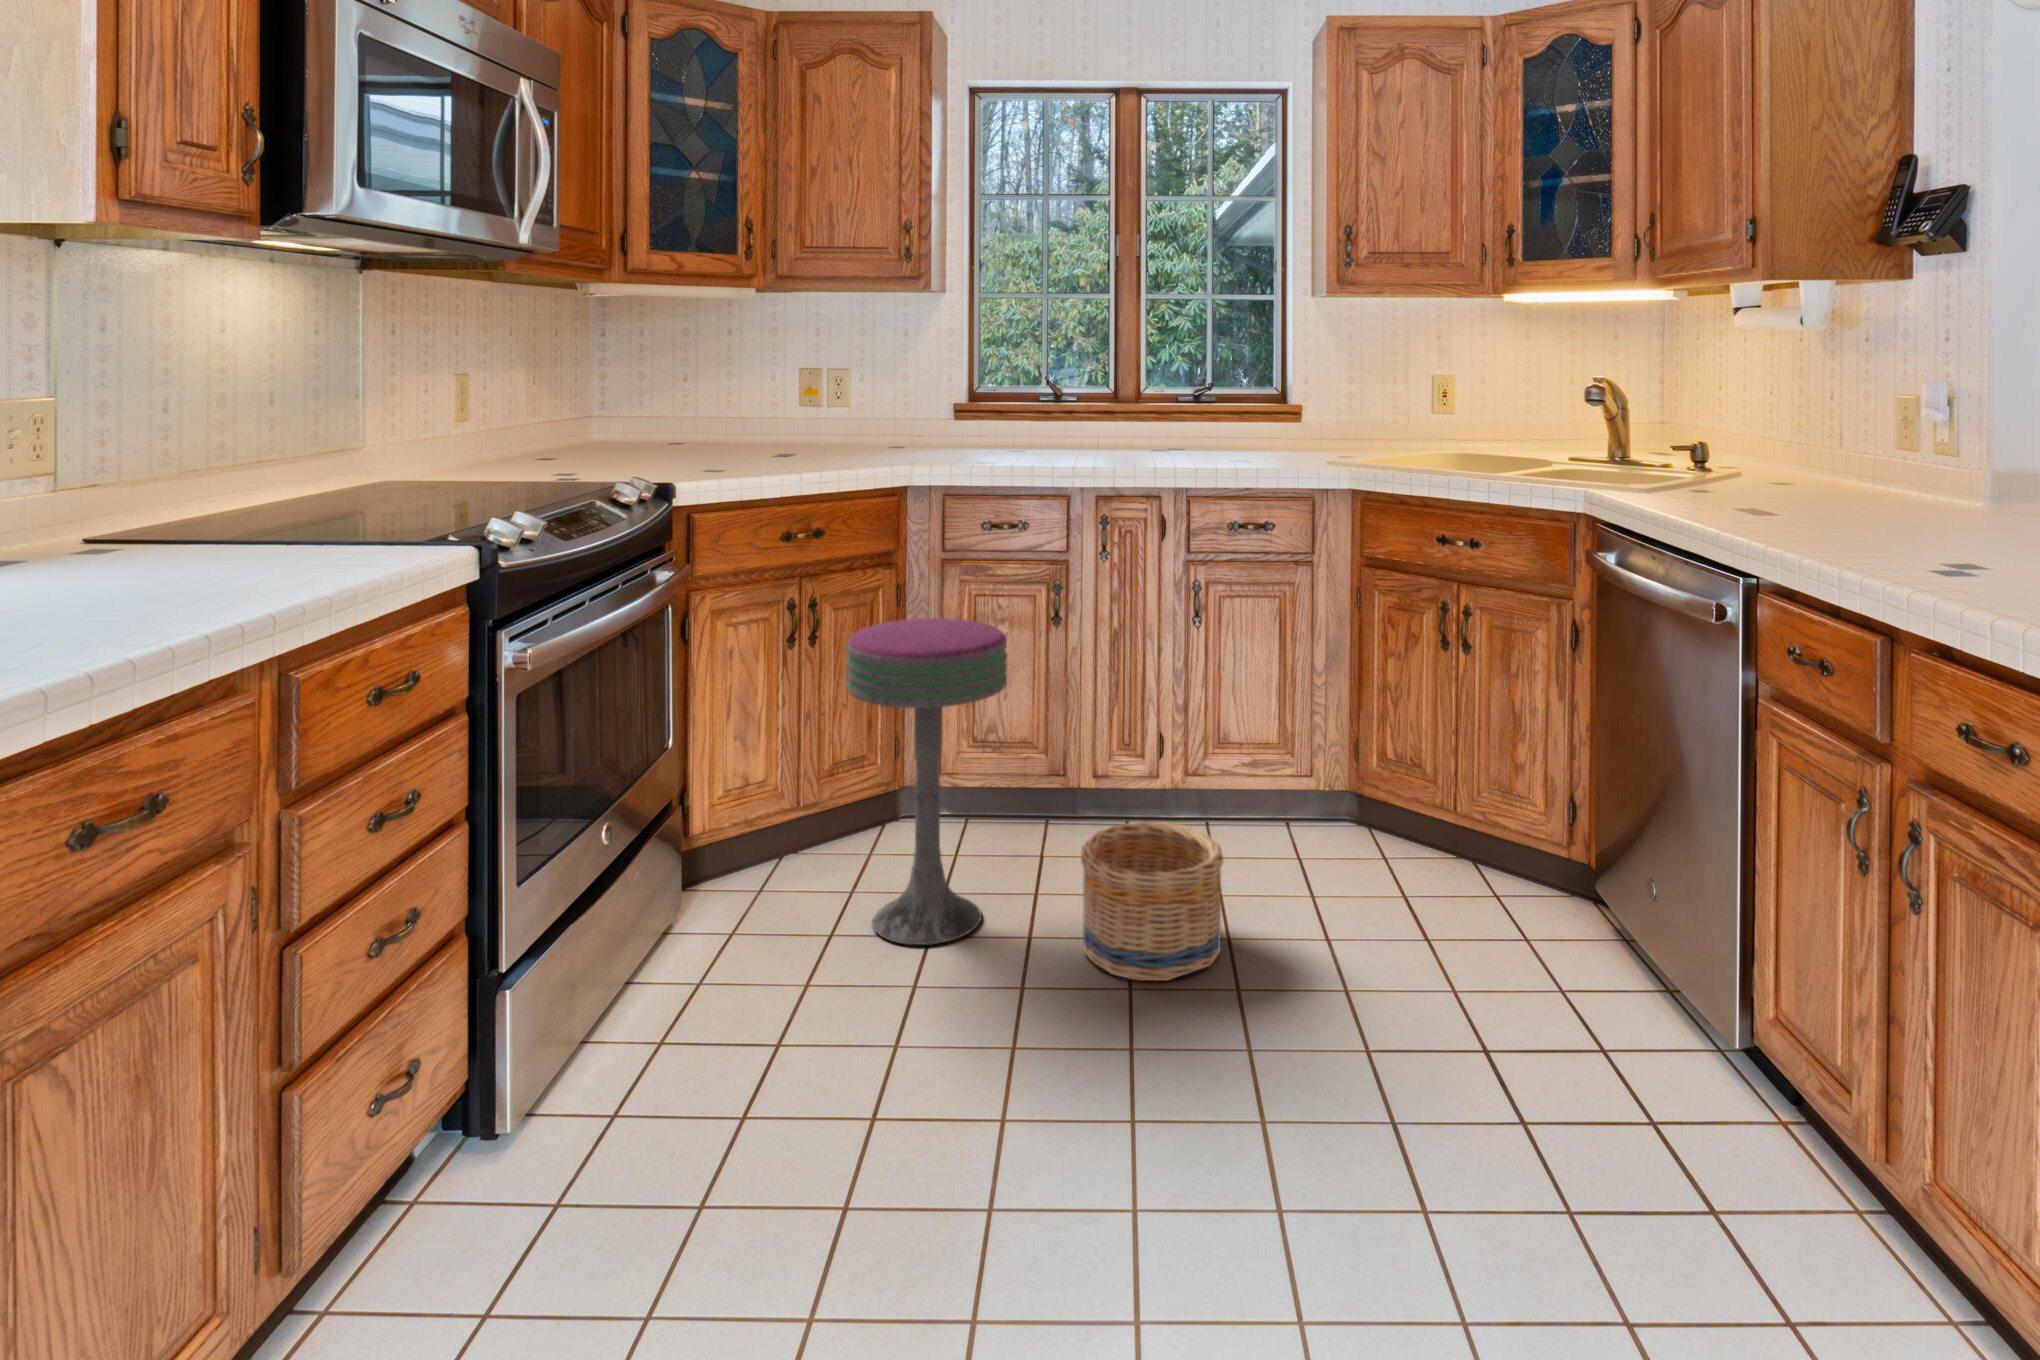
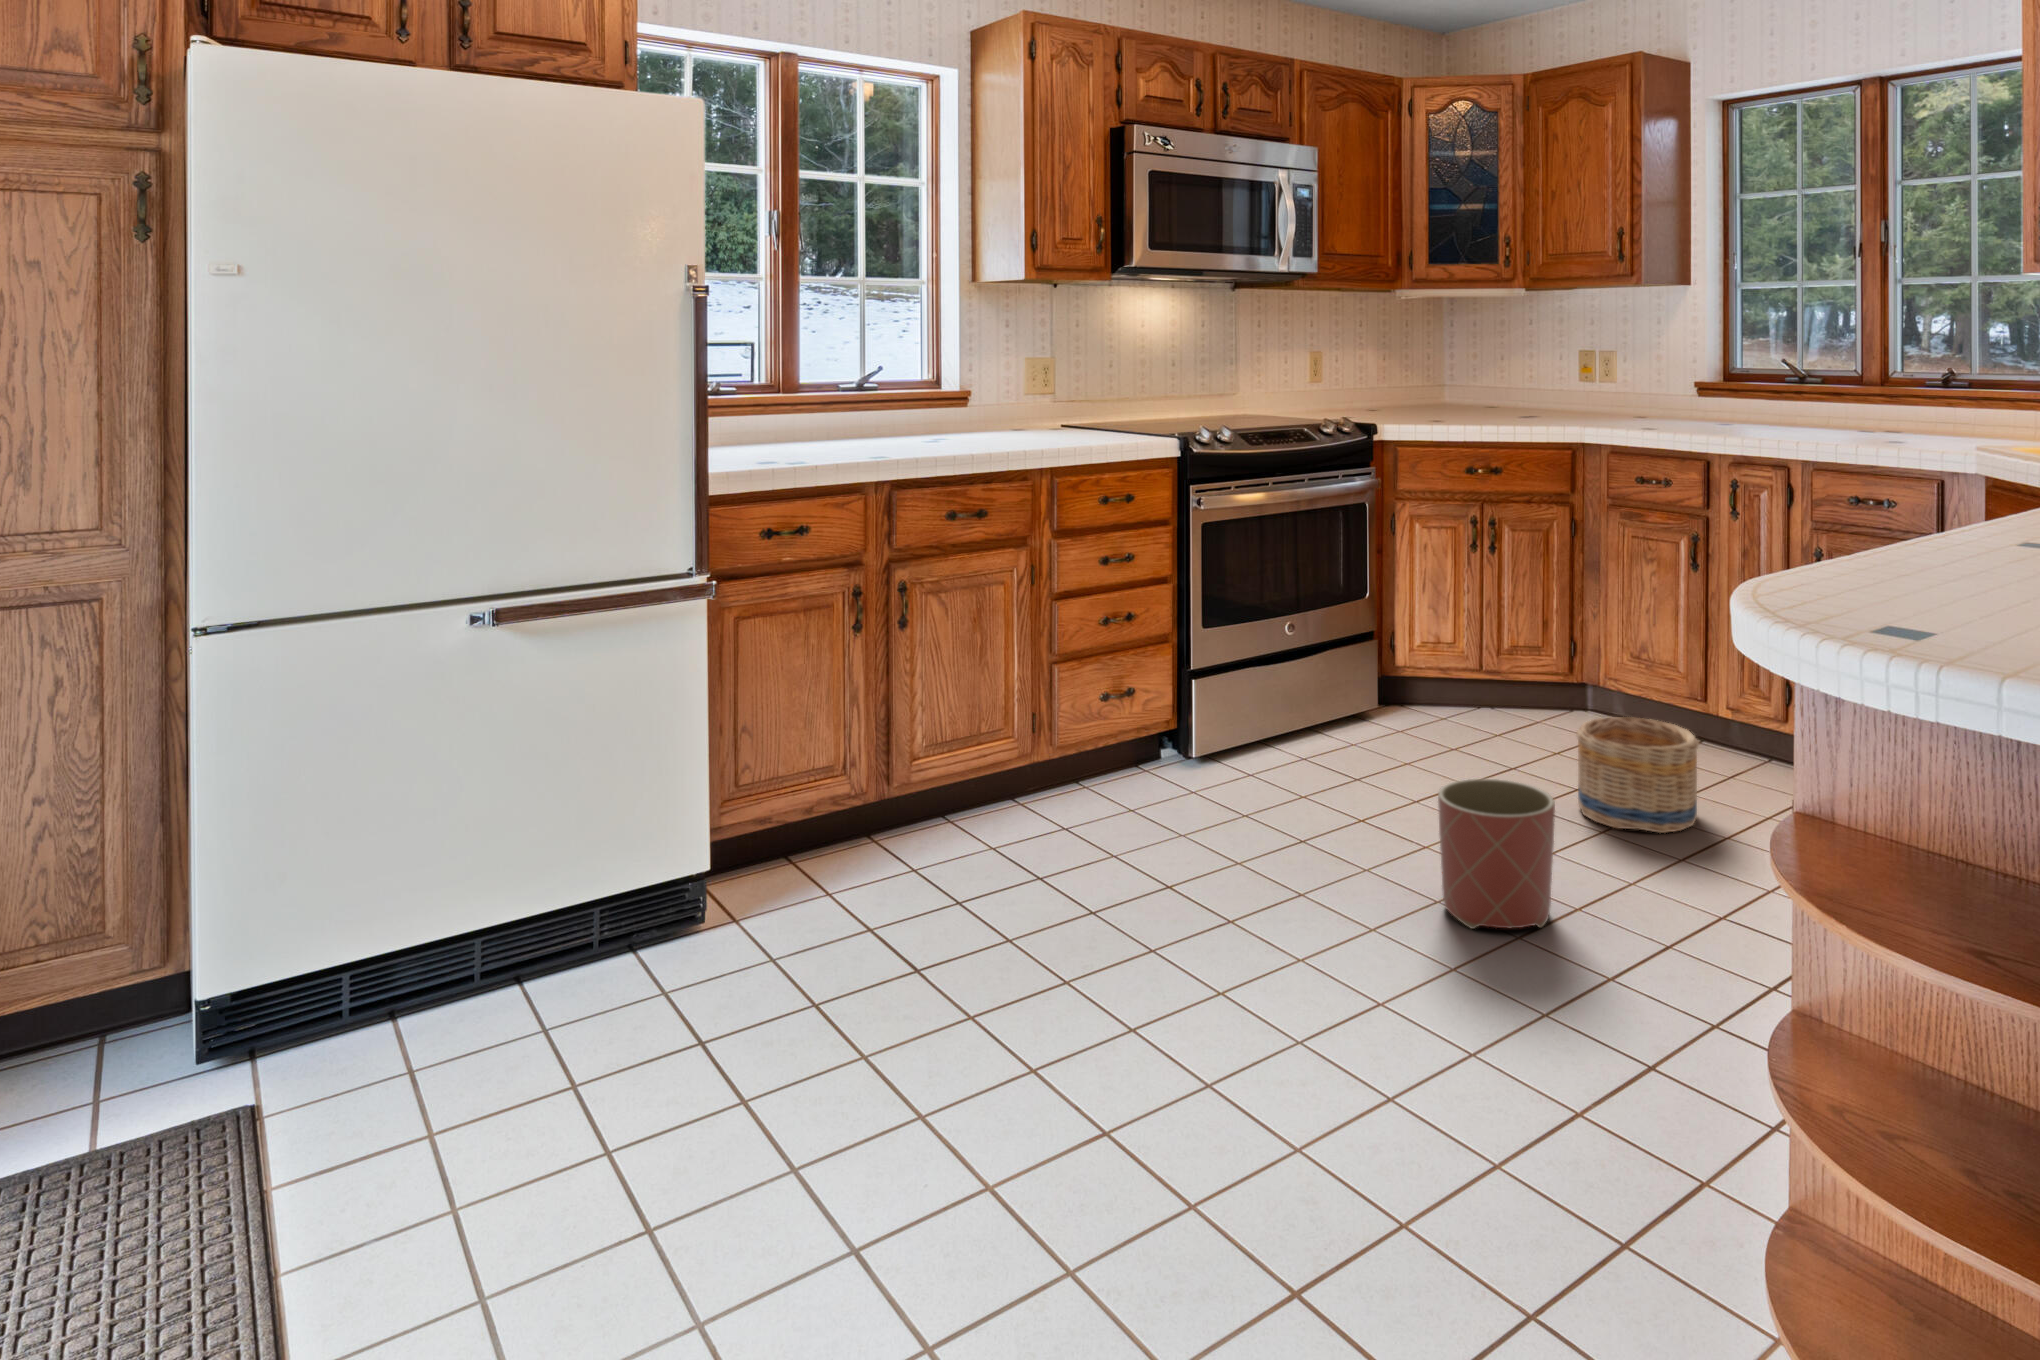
bar stool: present [847,618,1007,945] -> none [1450,537,1572,771]
planter: none [1183,988,1349,1248] -> present [1438,779,1555,929]

